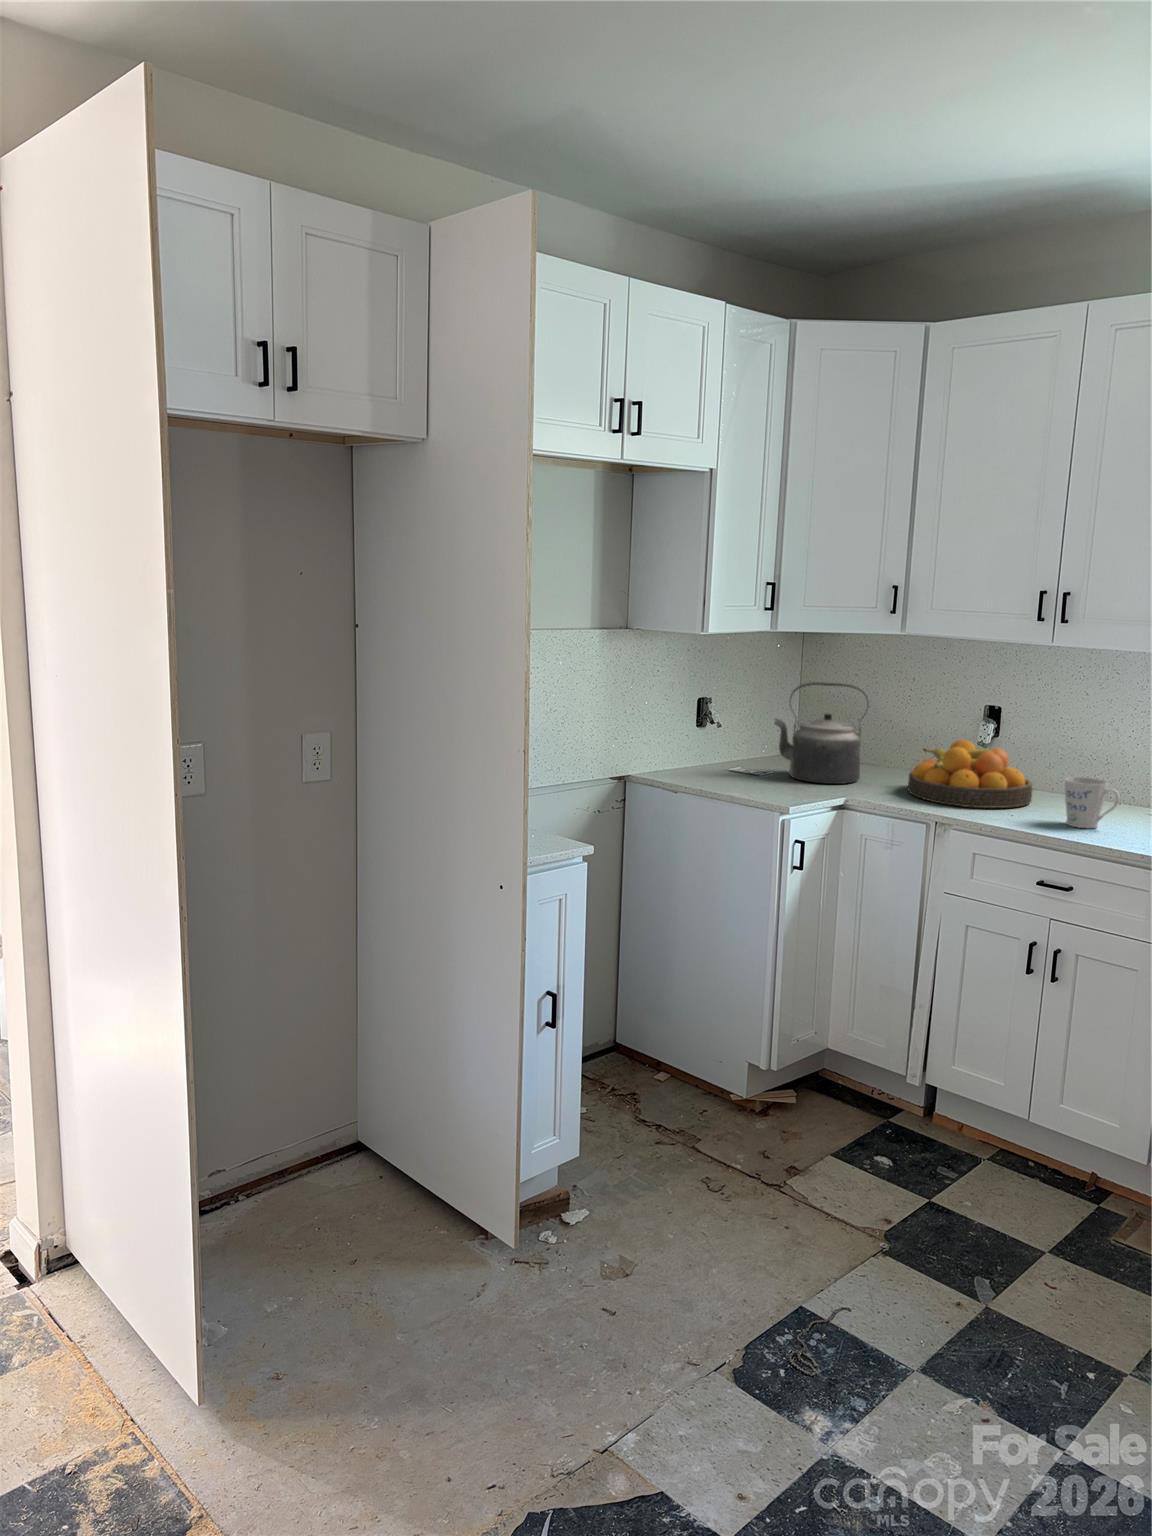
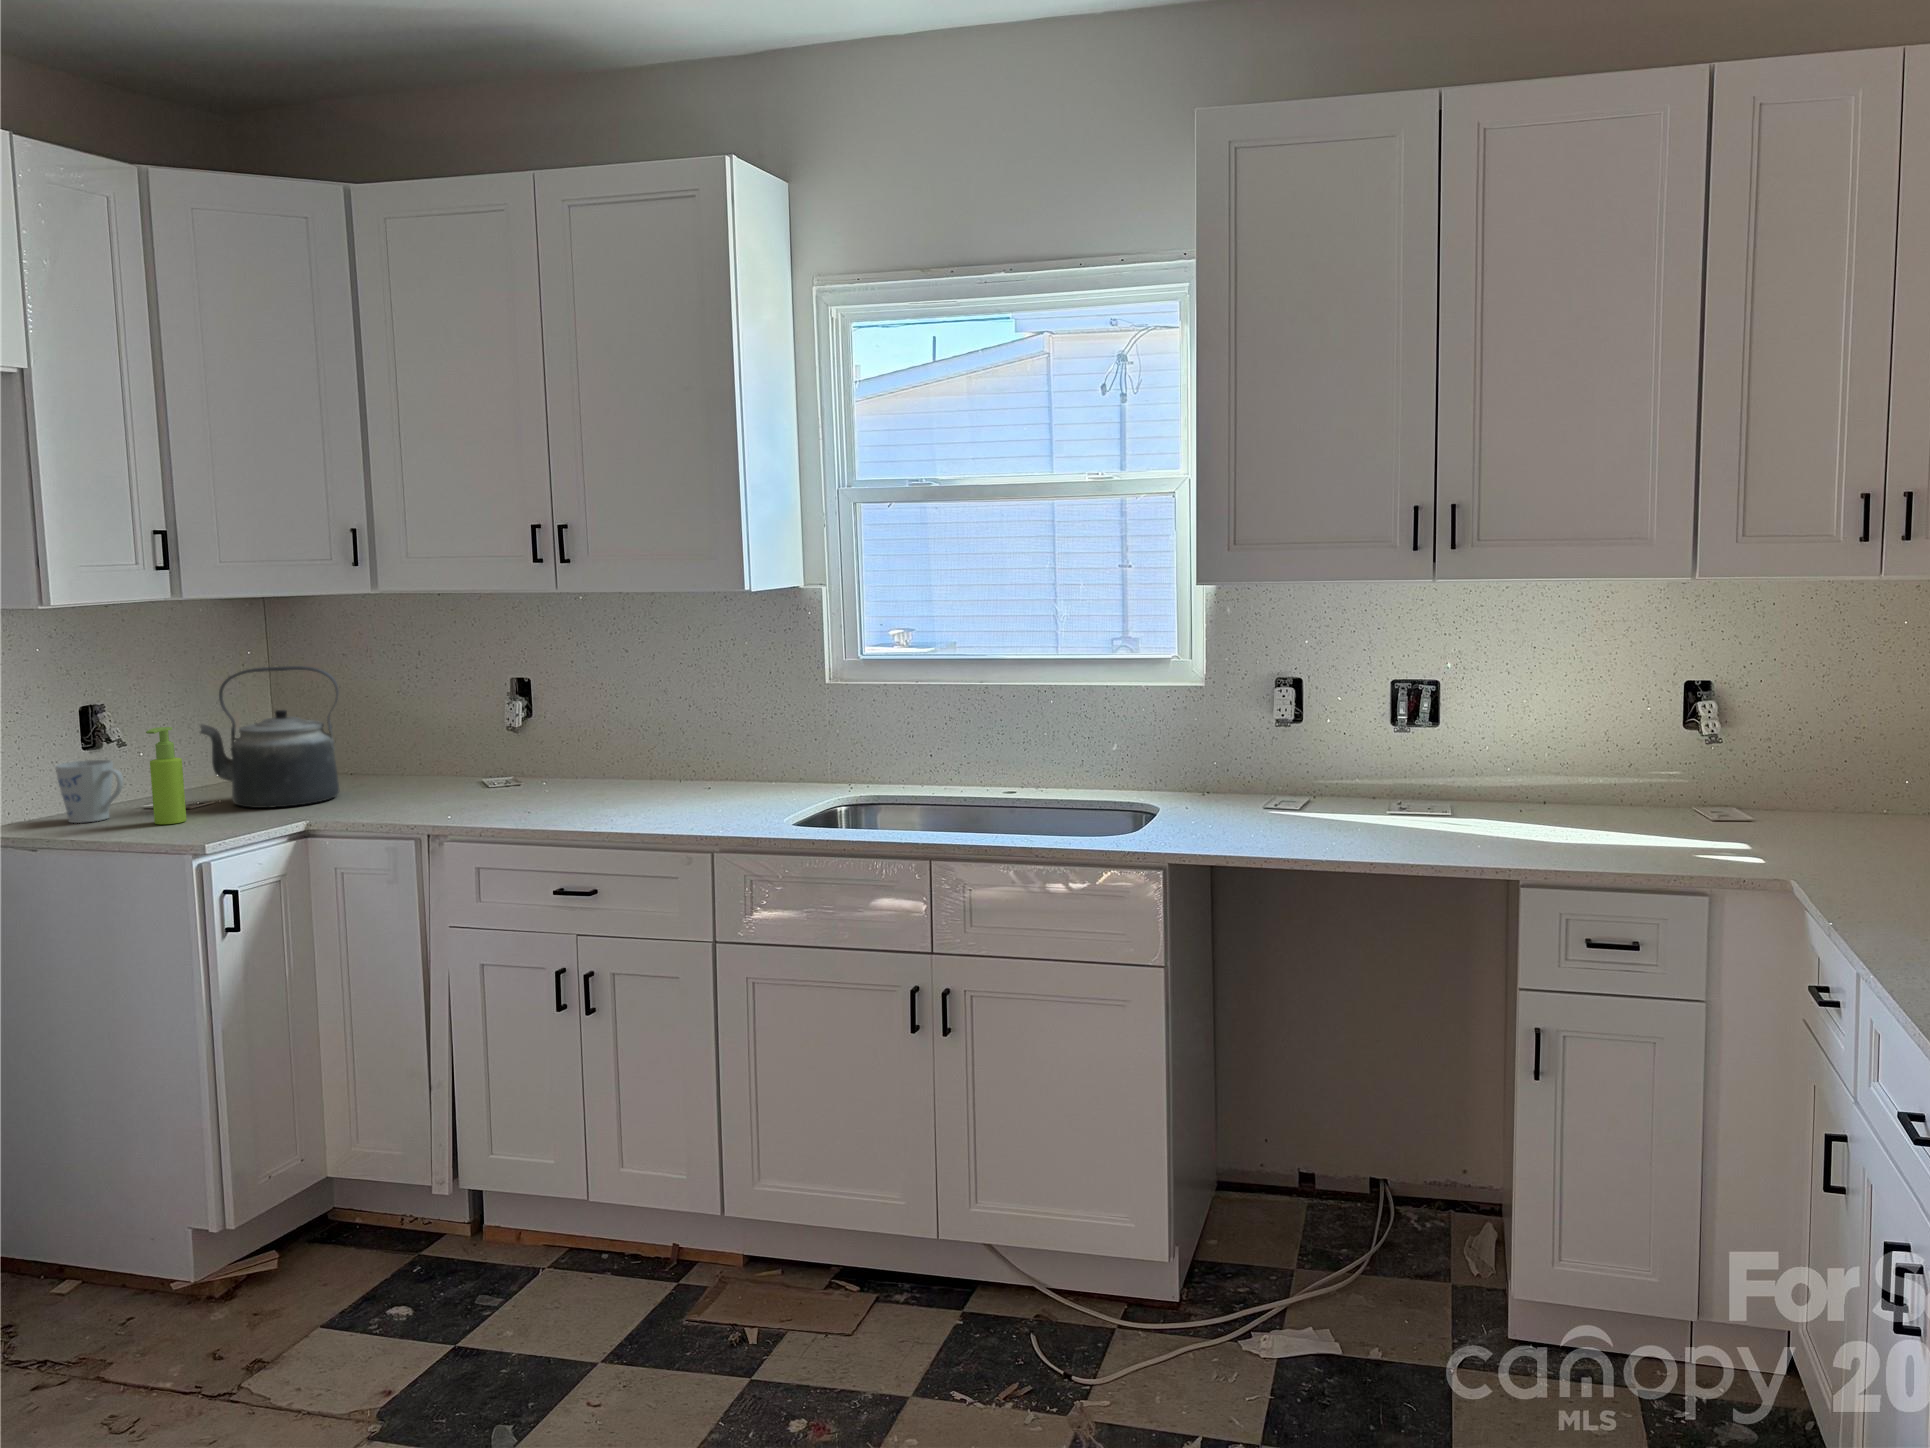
soap dispenser: none [746,719,768,786] -> present [146,727,186,824]
fruit bowl: present [908,740,1033,808] -> none [399,724,563,811]
mug: present [1065,777,1120,828] -> present [55,760,123,823]

